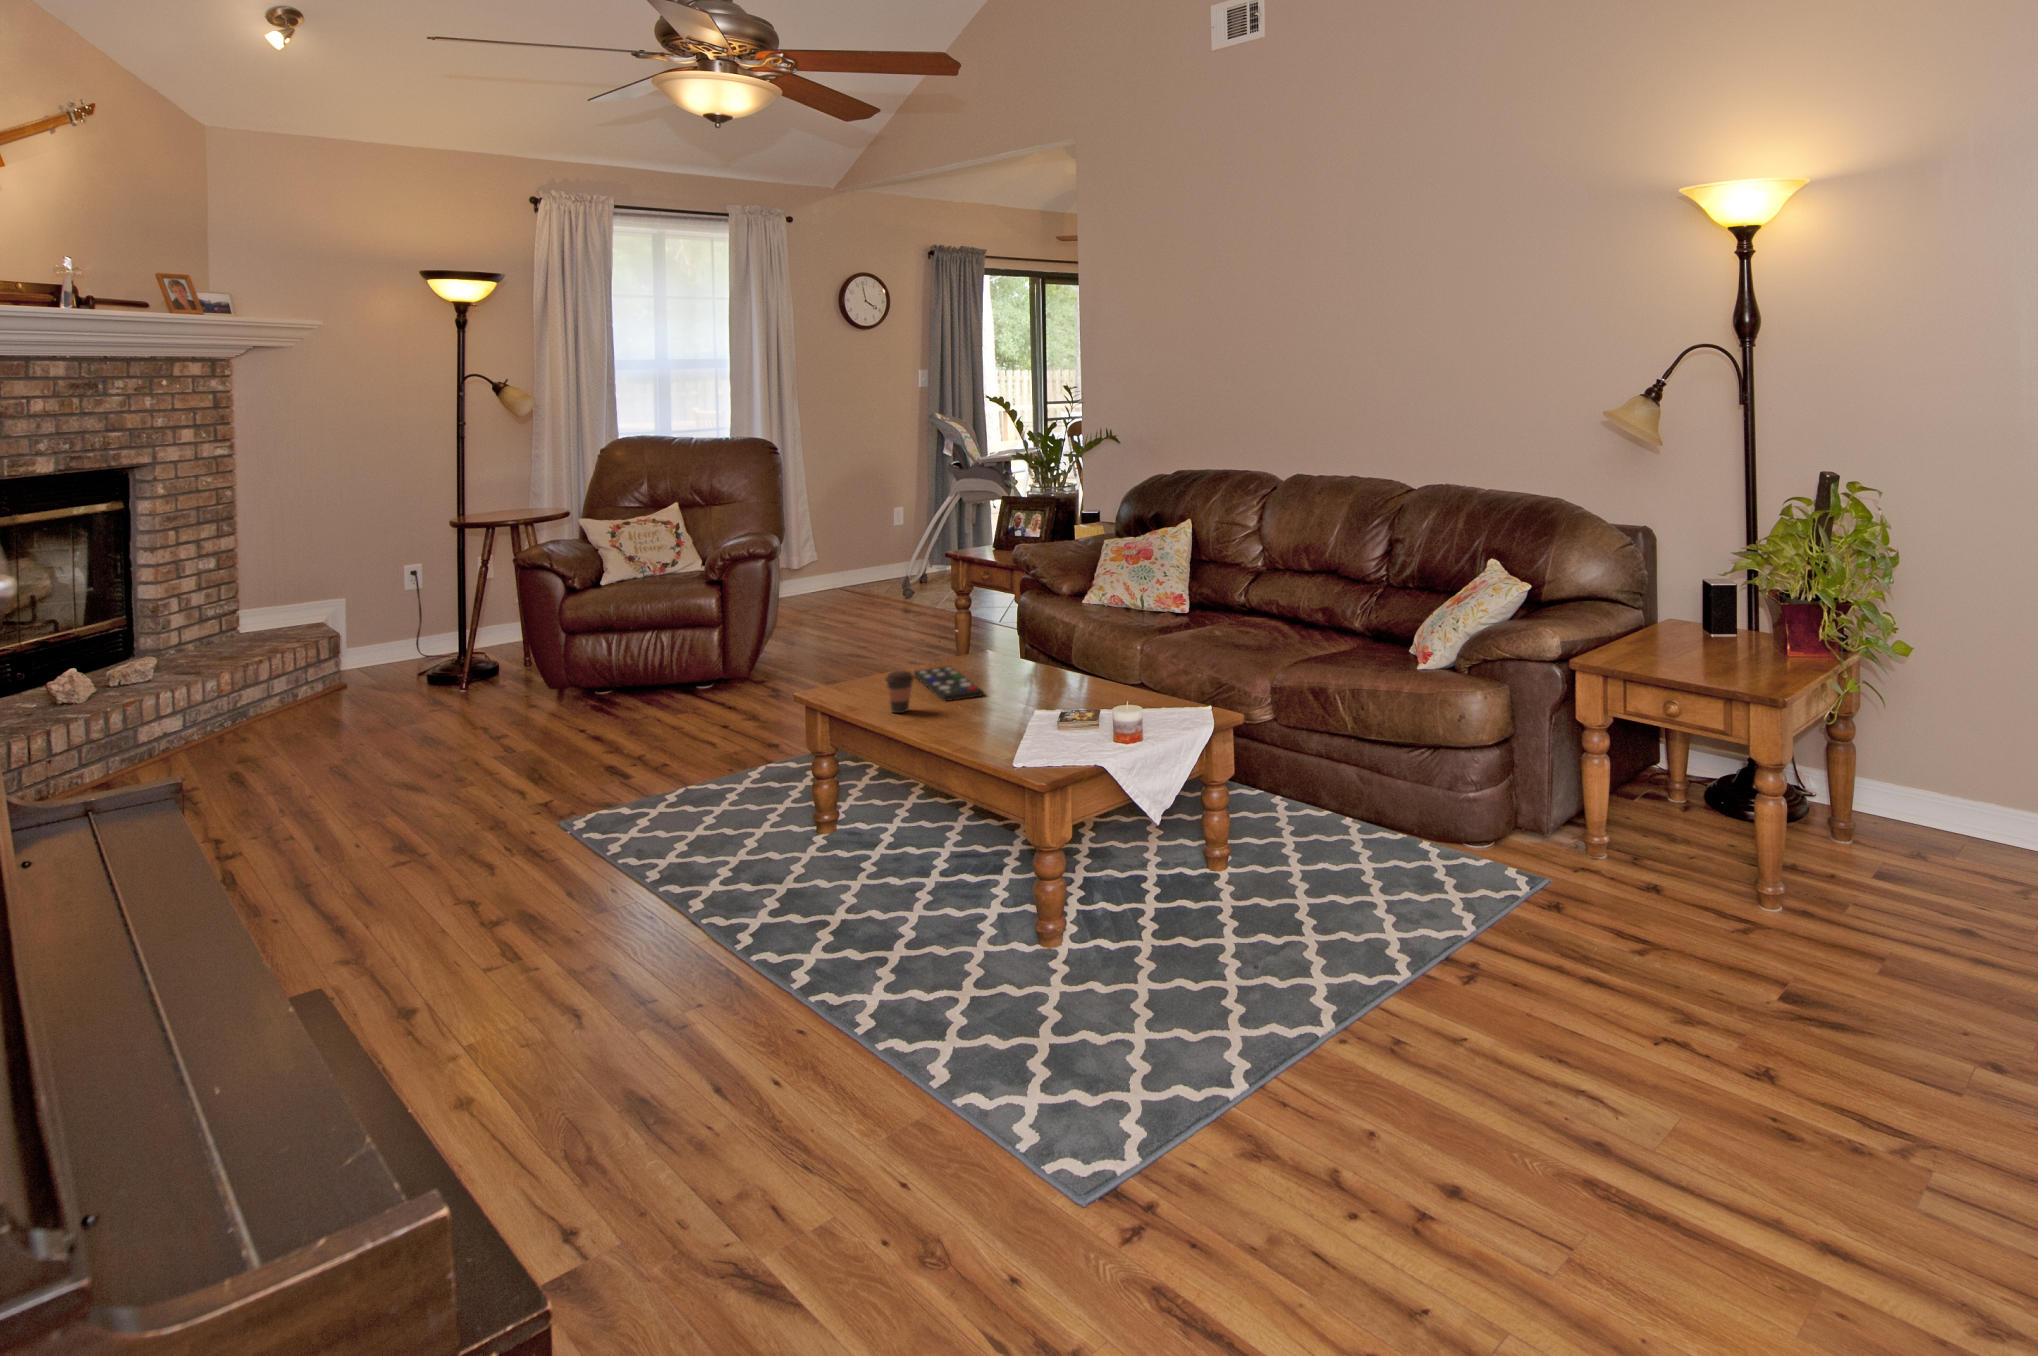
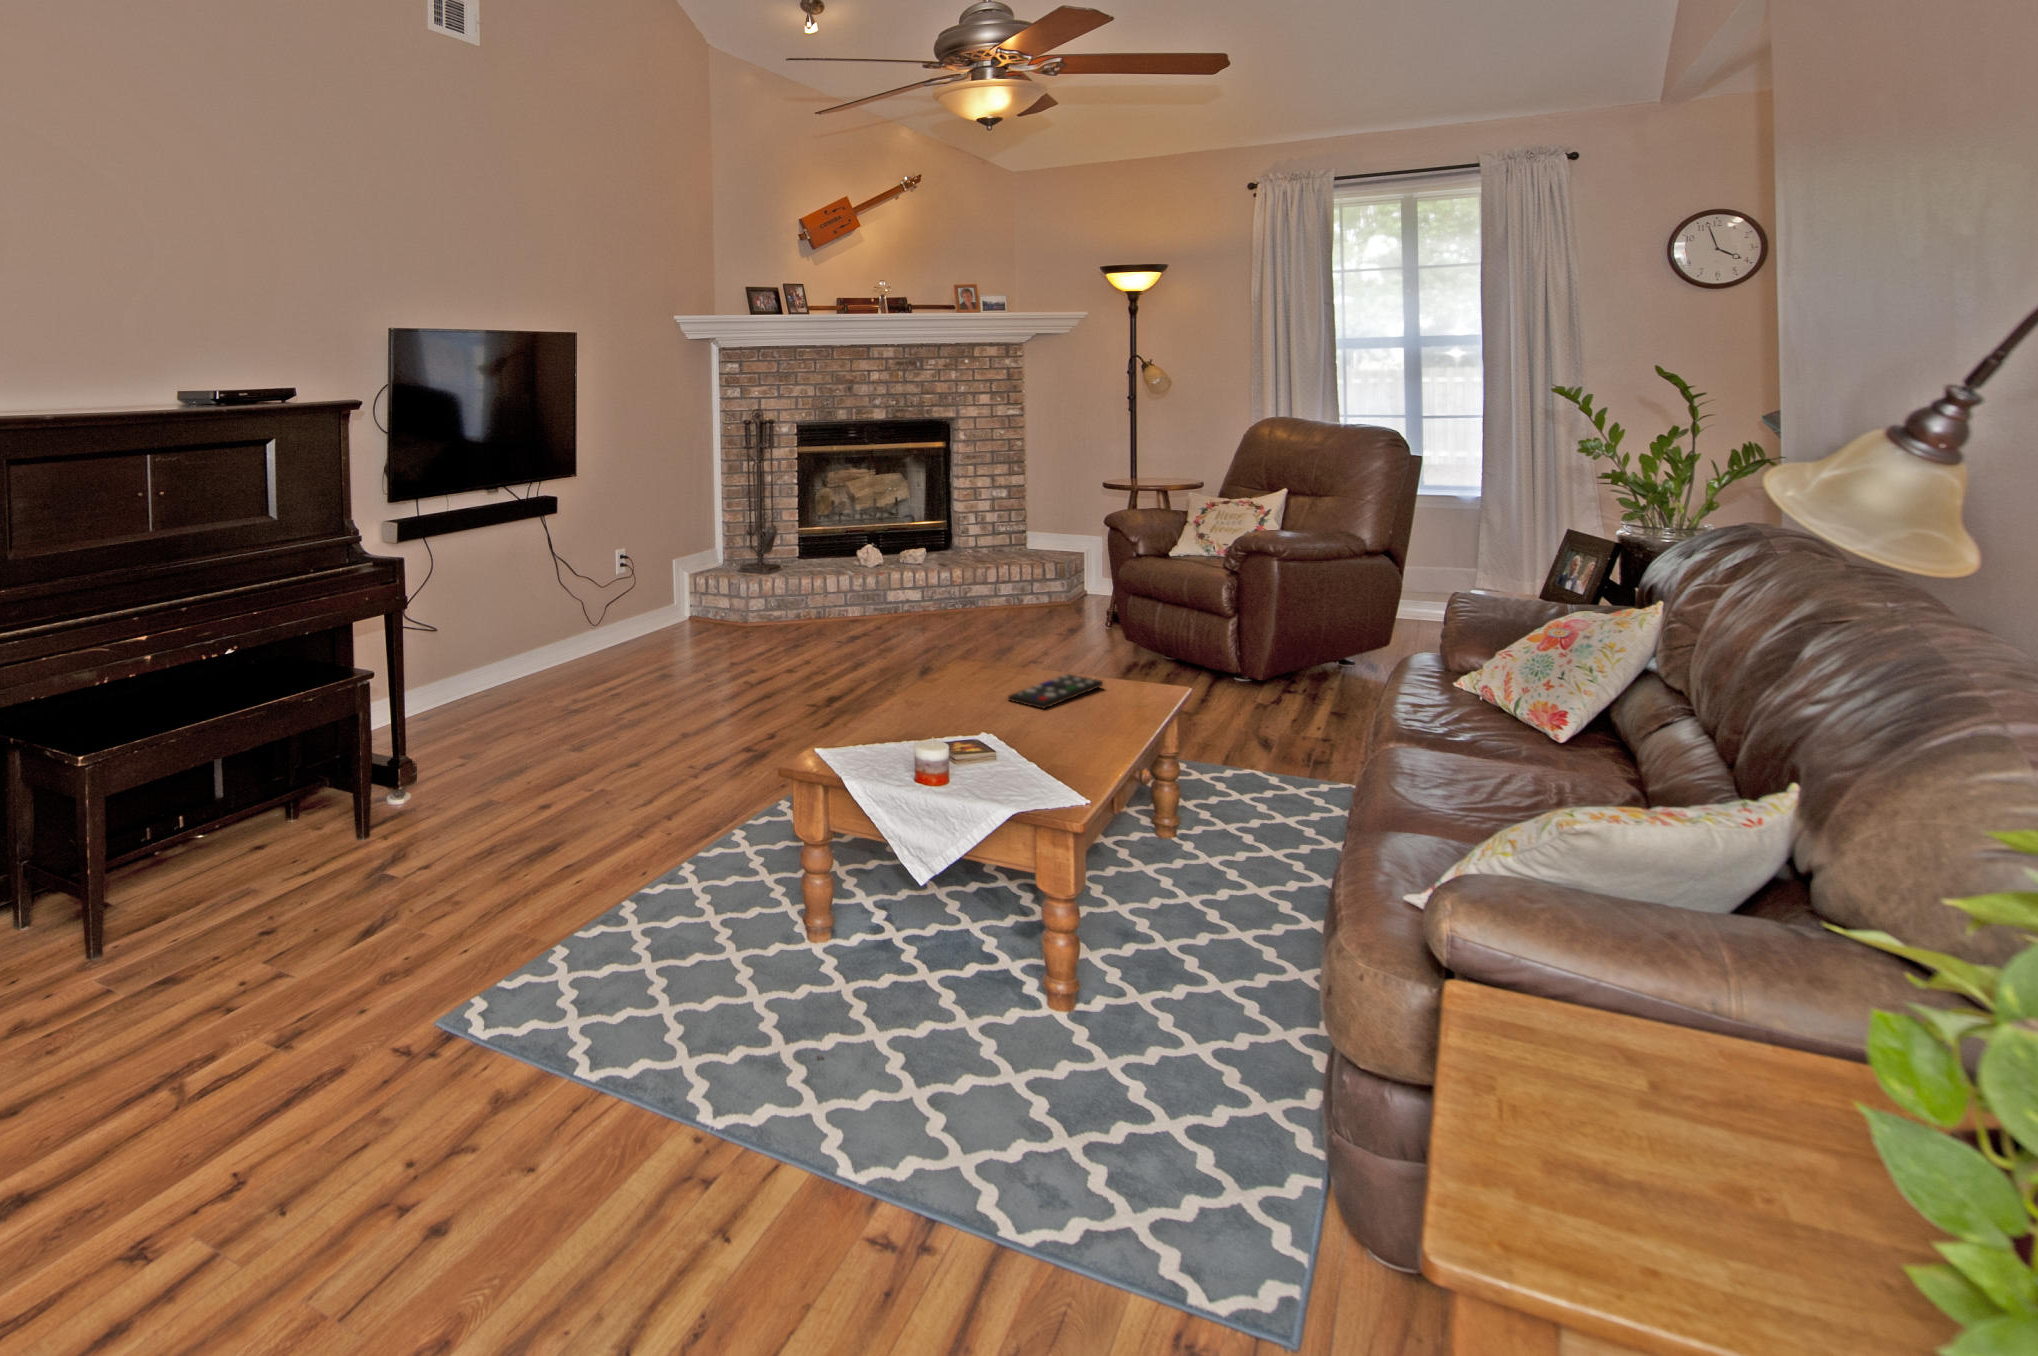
coffee cup: present [885,671,915,713] -> none [942,654,970,694]

